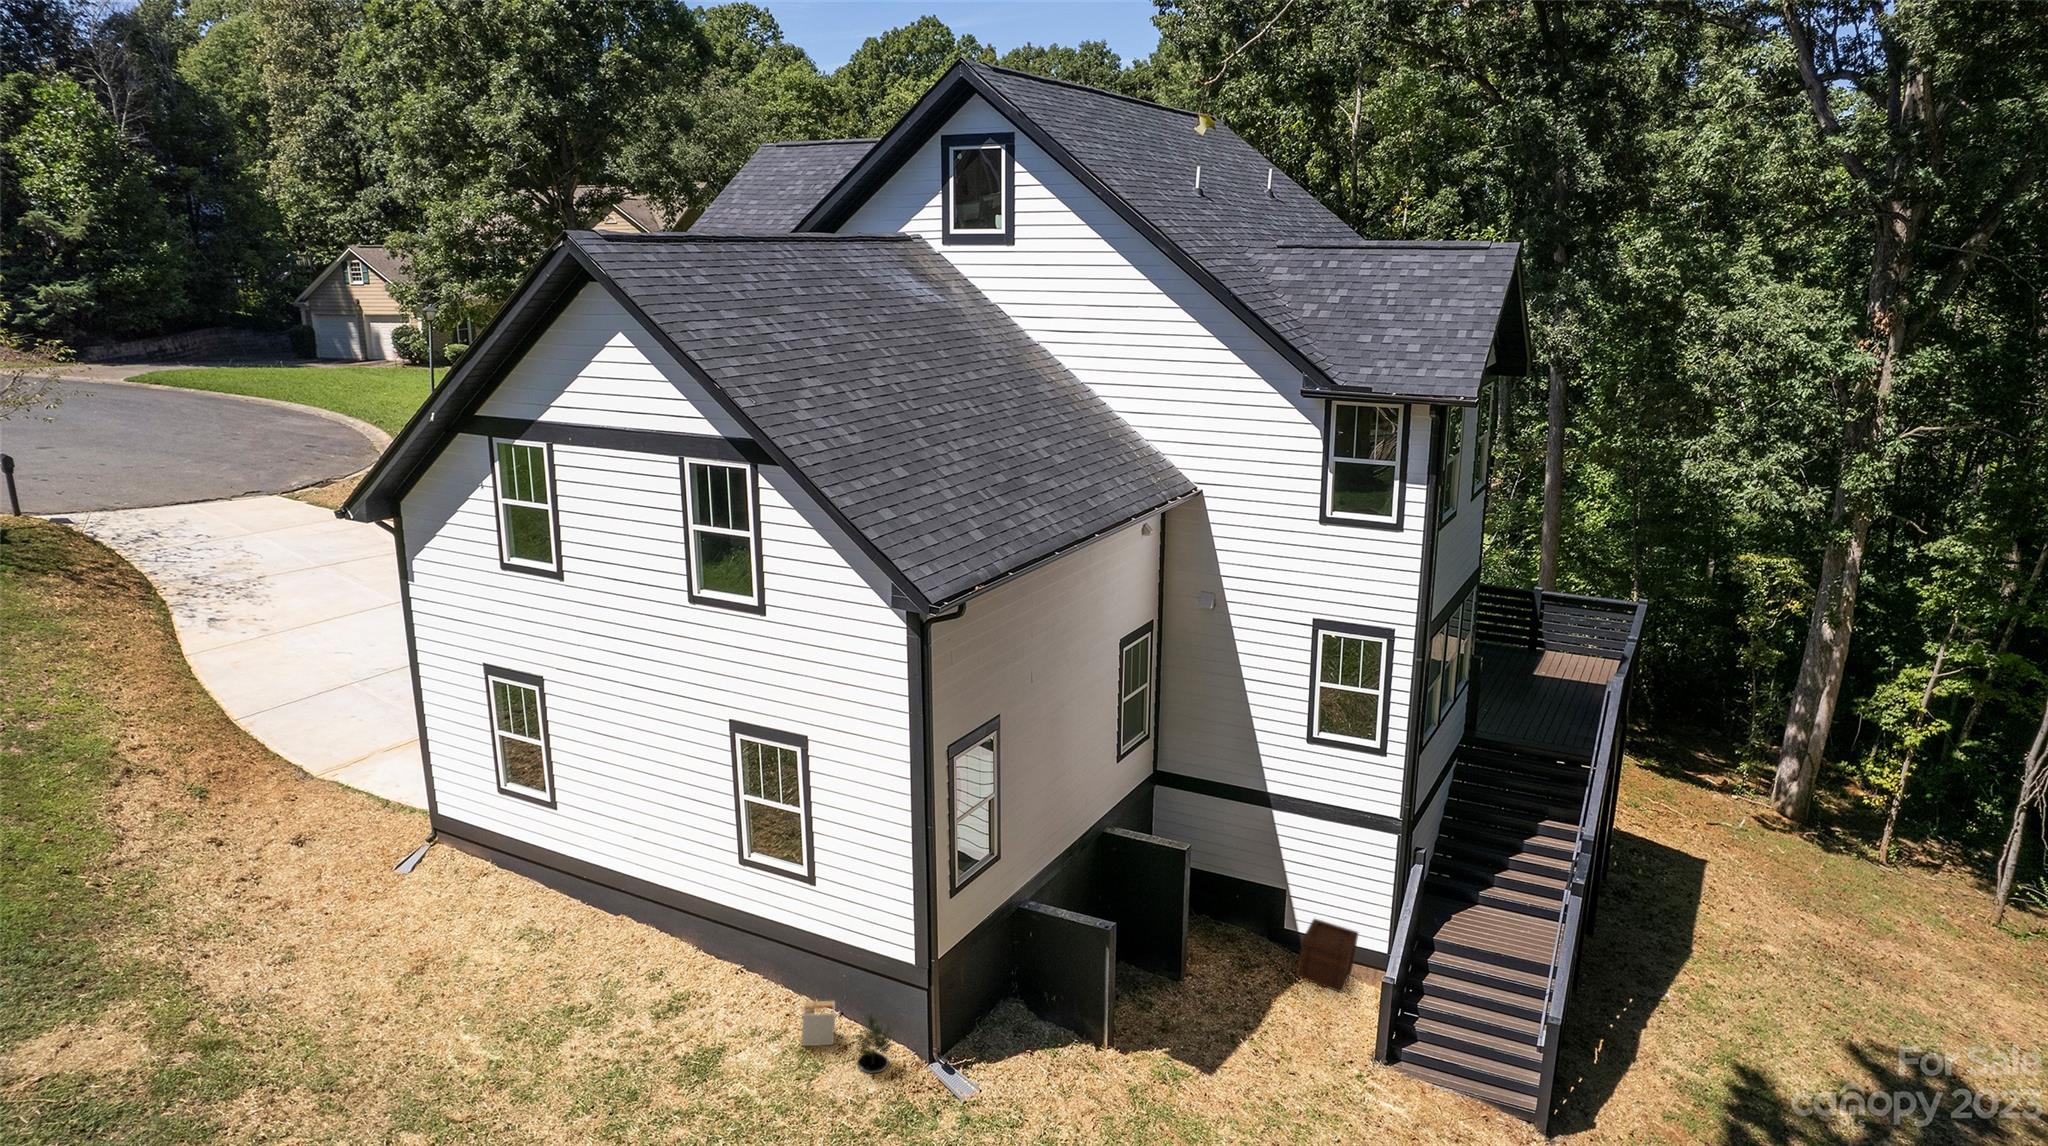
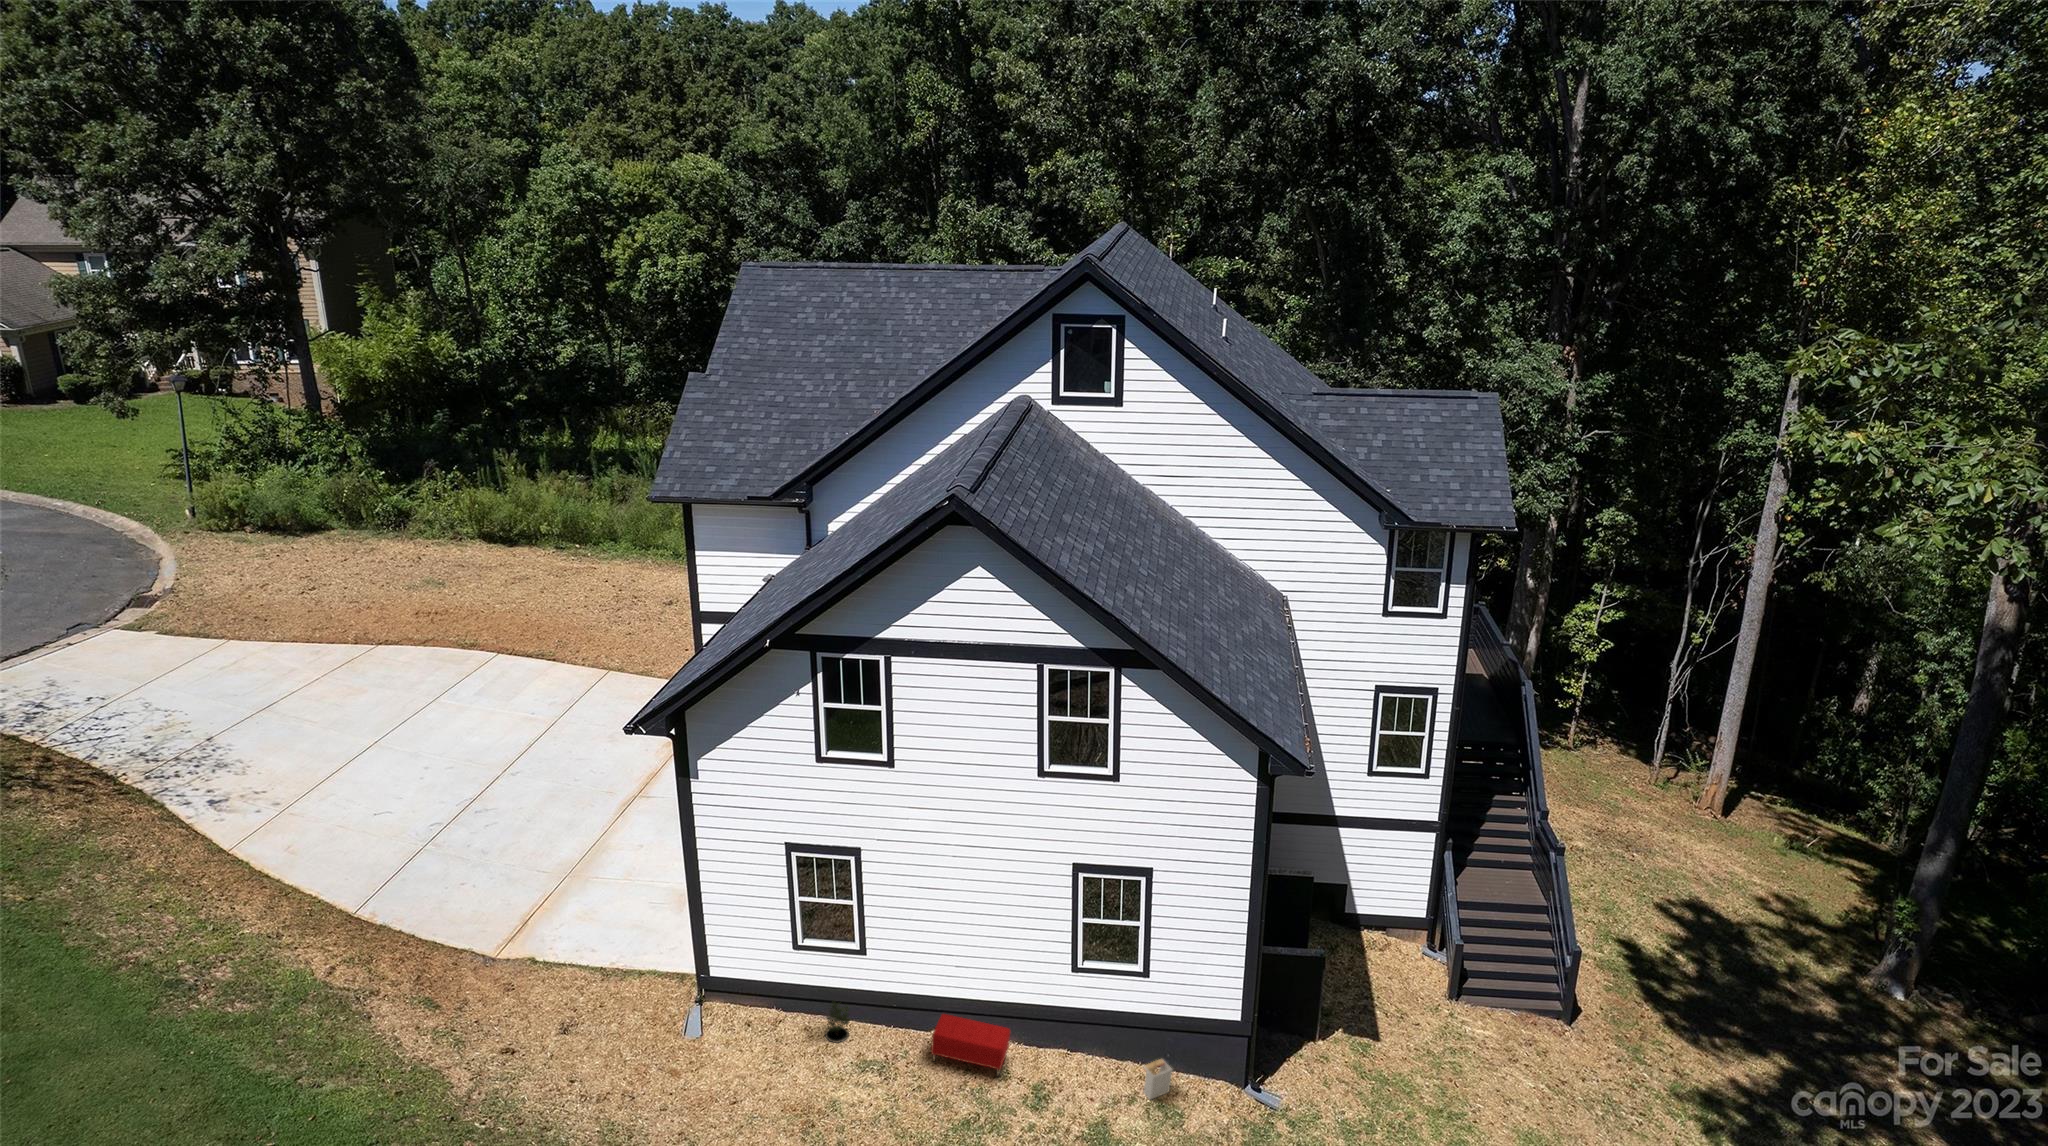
bench: none [595,898,686,979] -> present [931,1014,1010,1076]
wooden crate: present [1297,919,1358,992] -> none [1365,898,1411,949]
potted tree: present [855,1013,891,1073] -> present [825,1000,850,1043]

